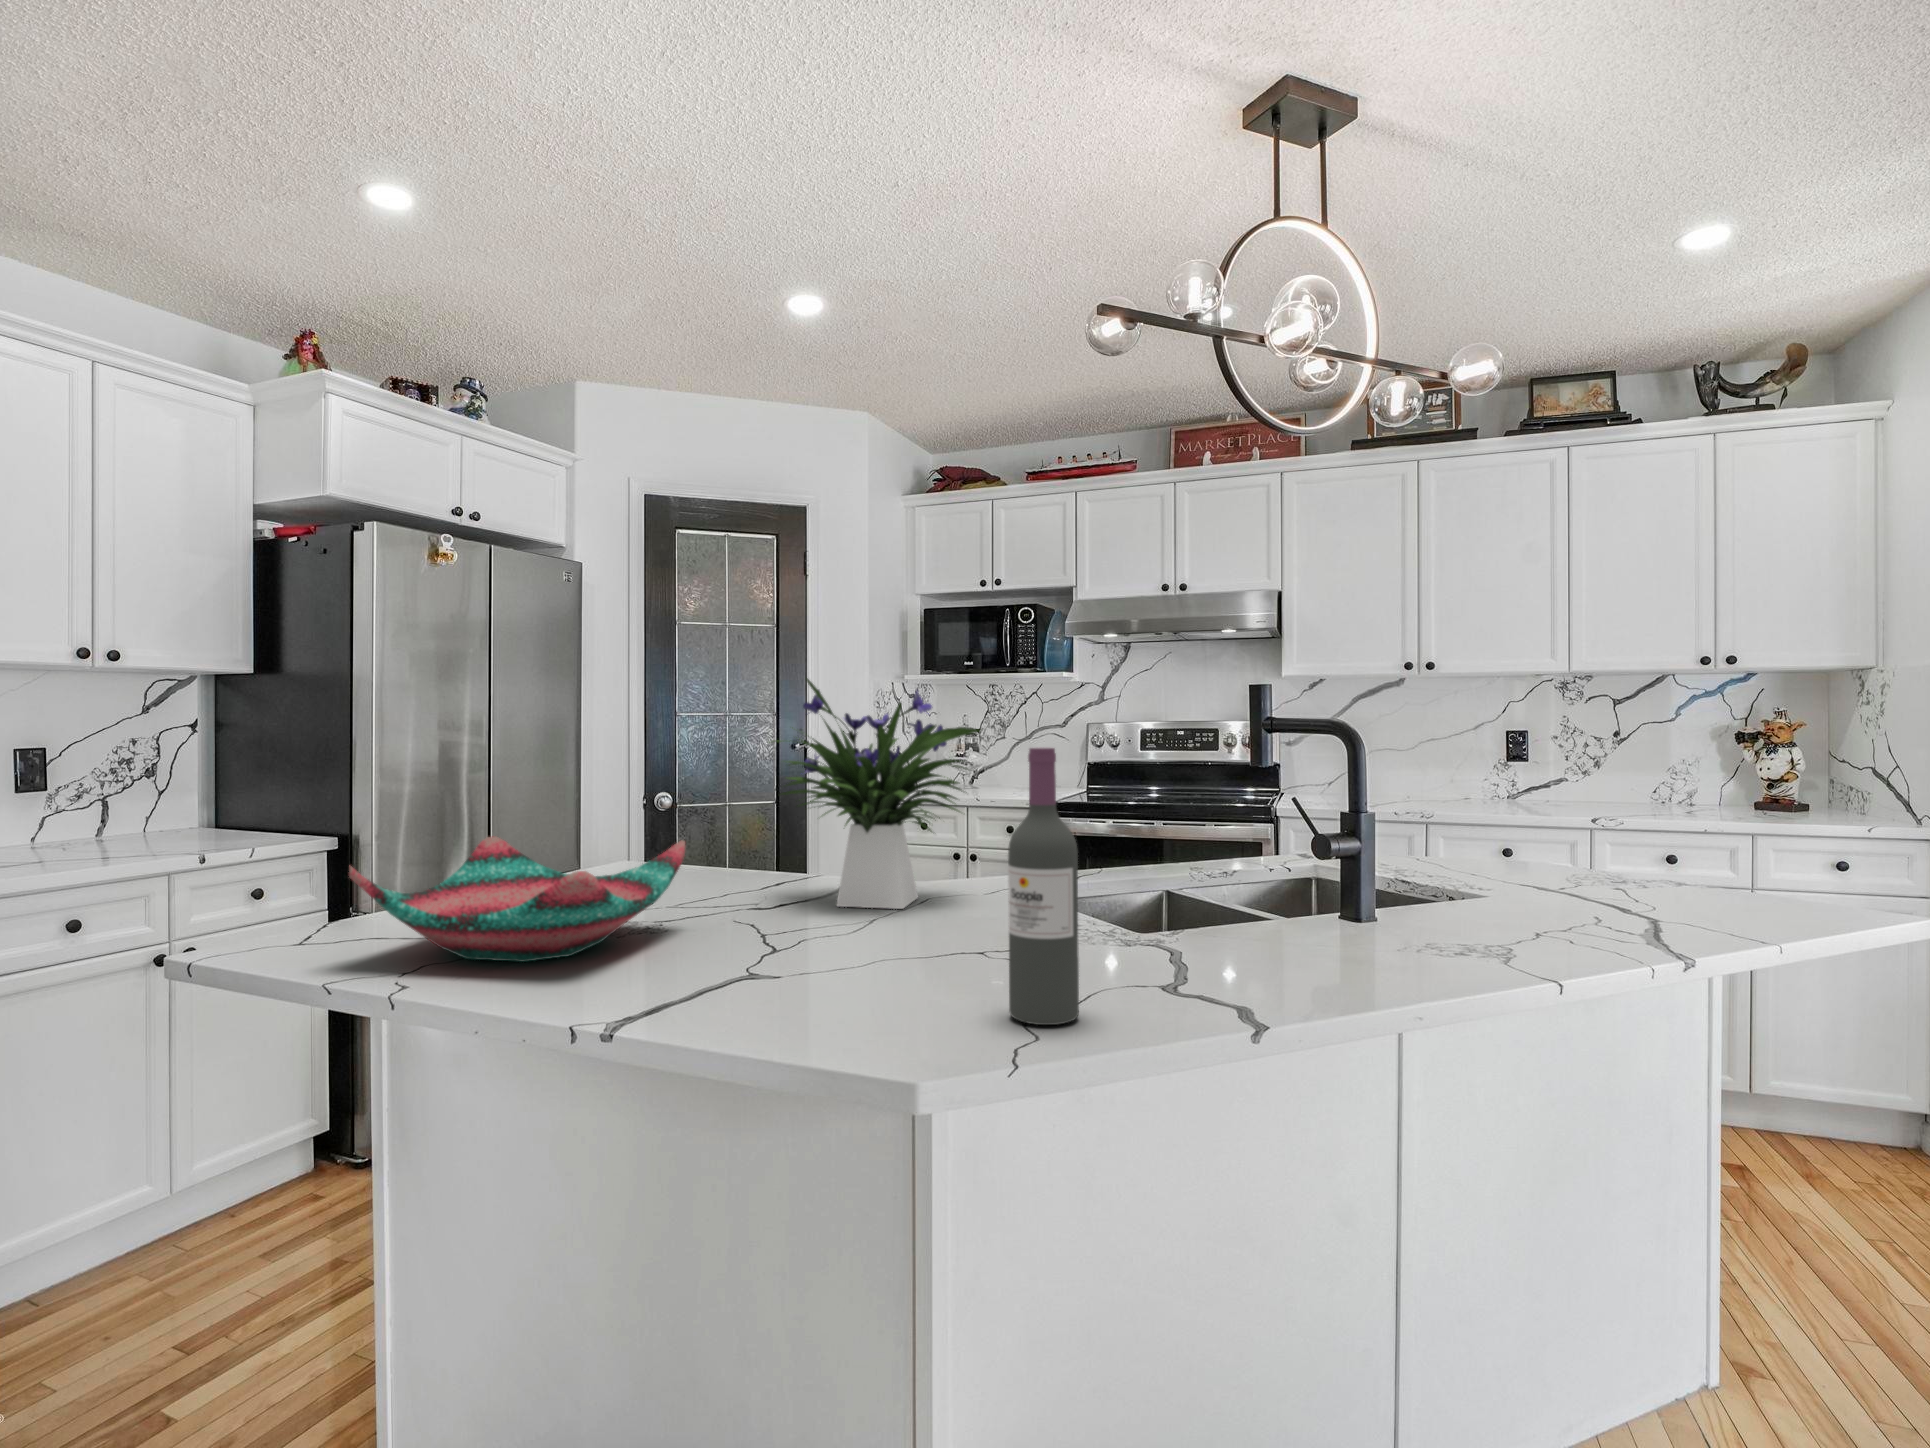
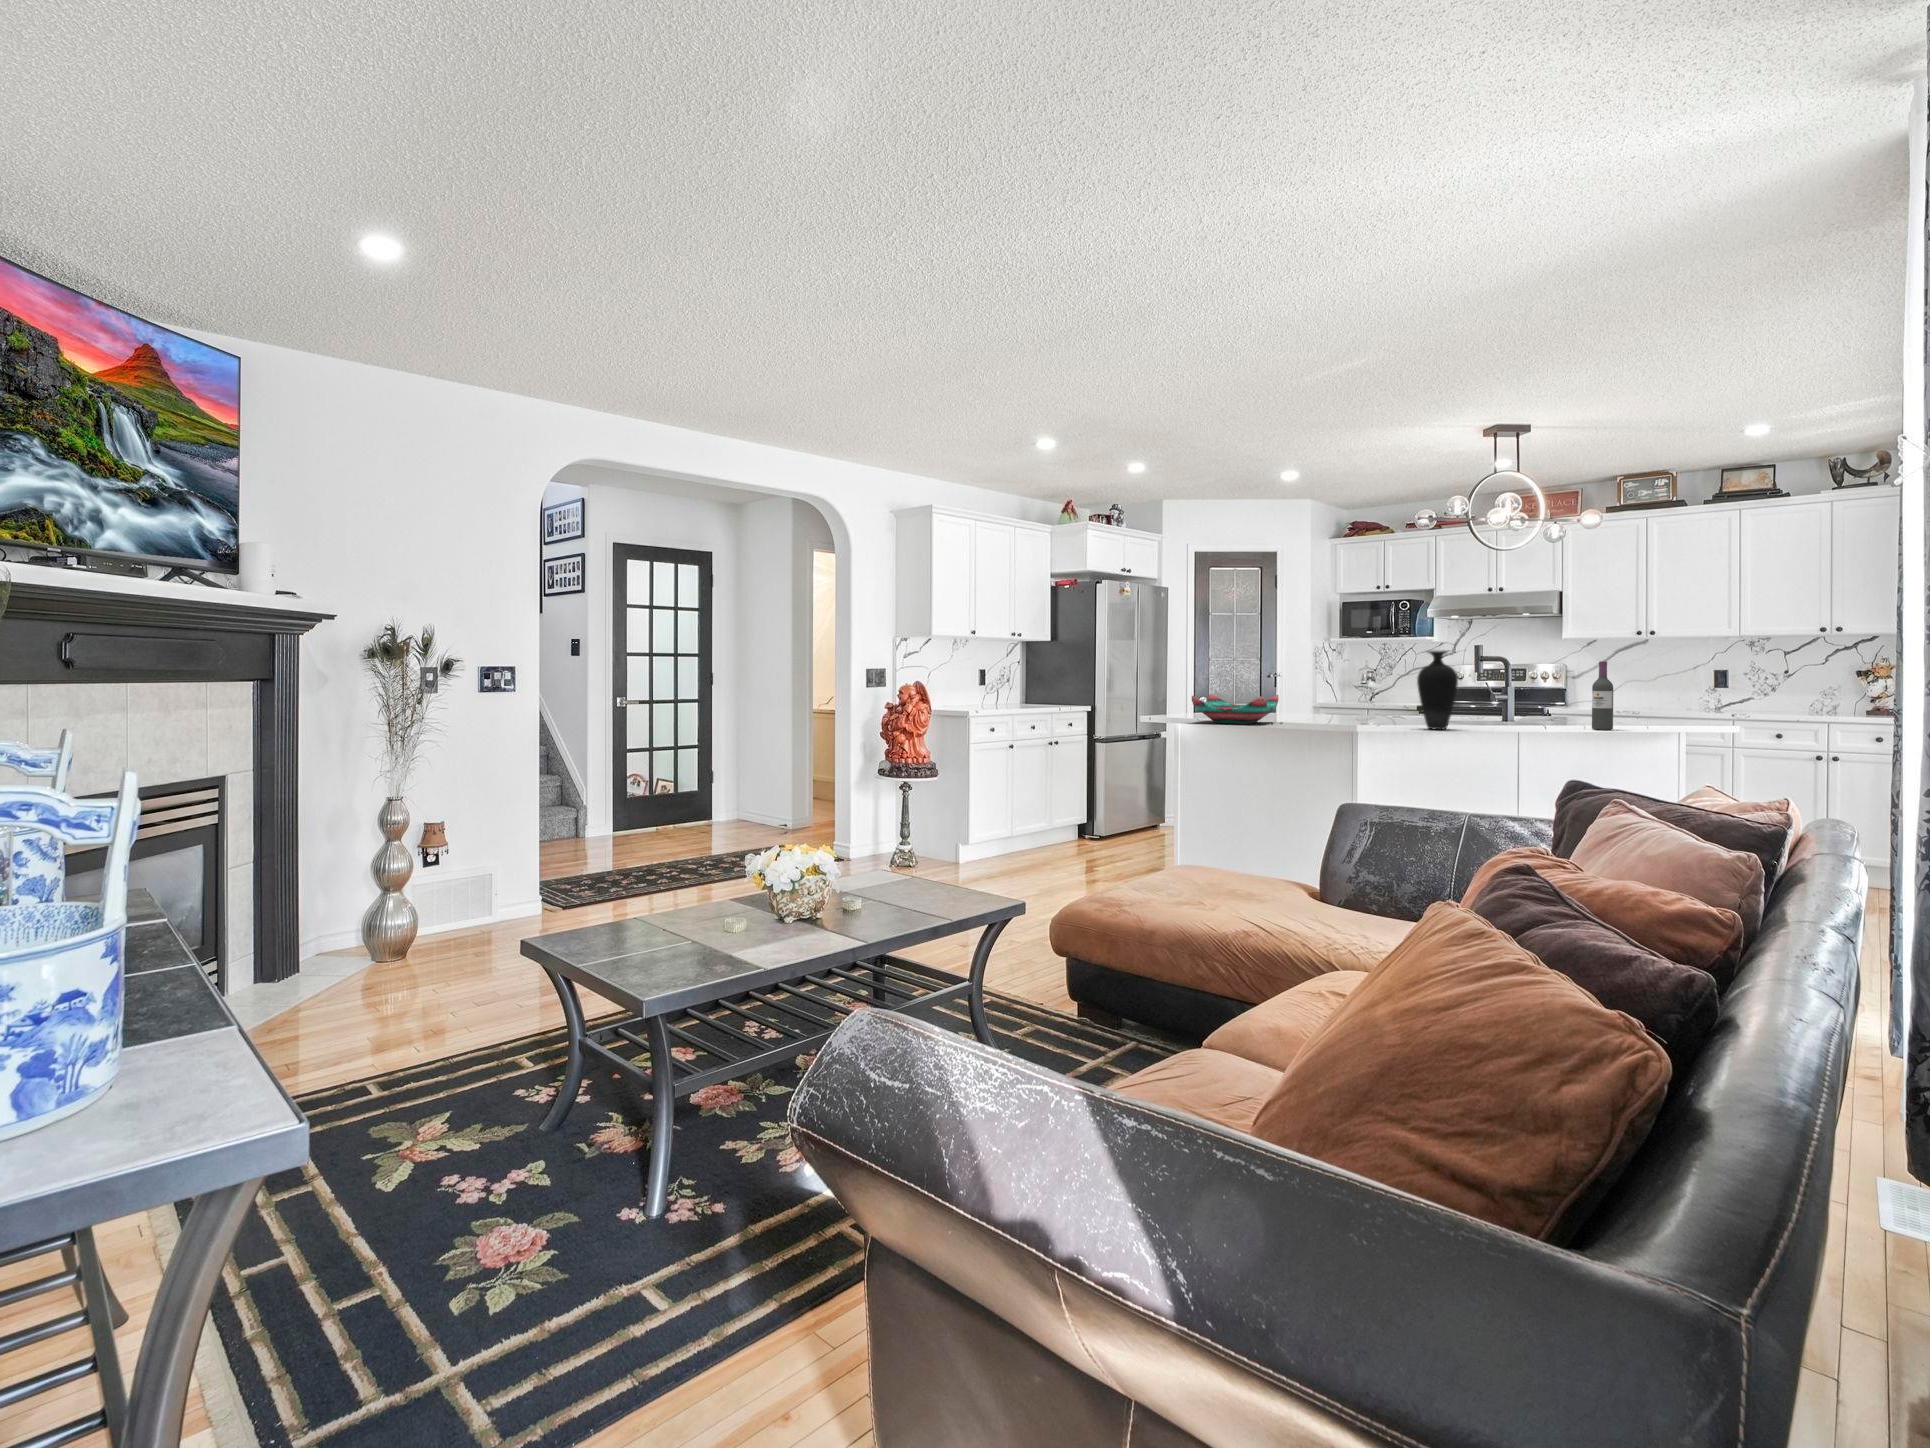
flower arrangement: present [782,678,980,909] -> none [1302,643,1380,722]
vase: none [1102,703,1236,994] -> present [1417,650,1458,730]
wine bottle: present [1008,748,1079,1025] -> present [1592,661,1613,730]

